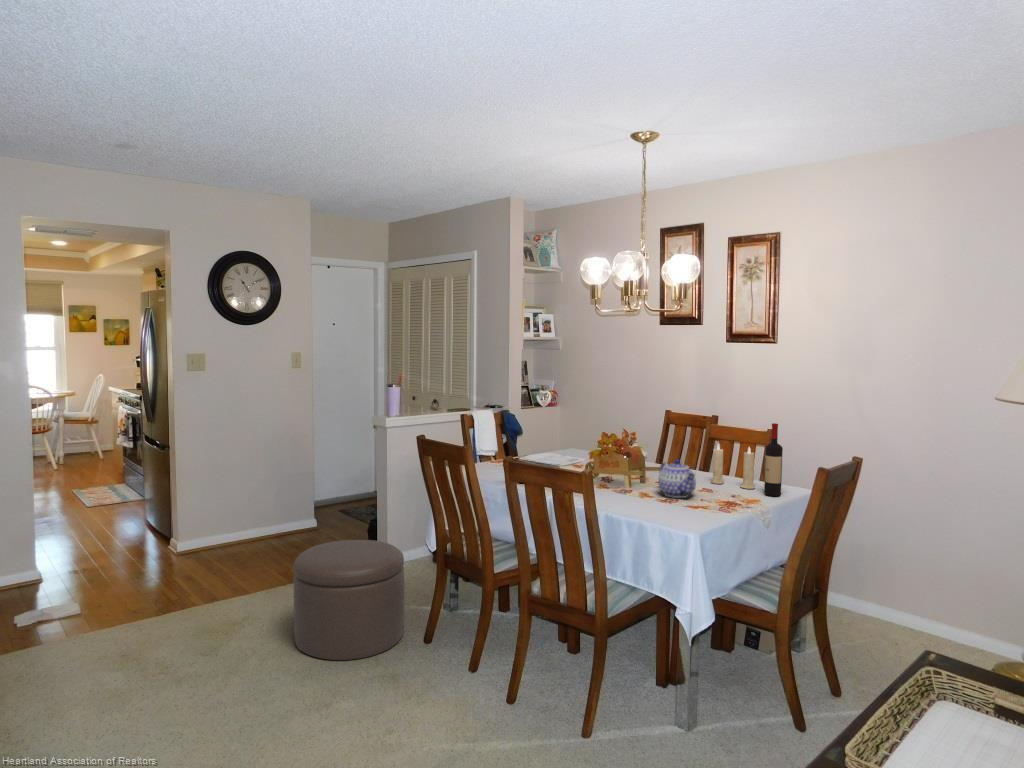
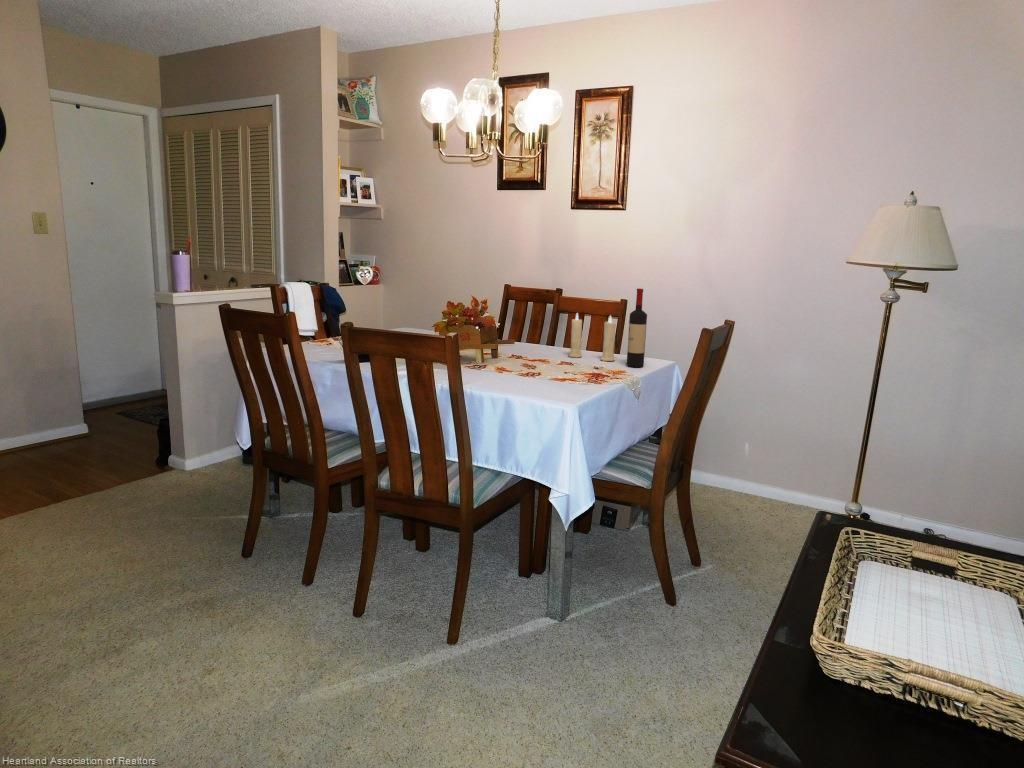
teapot: present [658,460,696,498] -> none [516,329,561,372]
ottoman: present [294,540,405,660] -> none [61,442,217,588]

